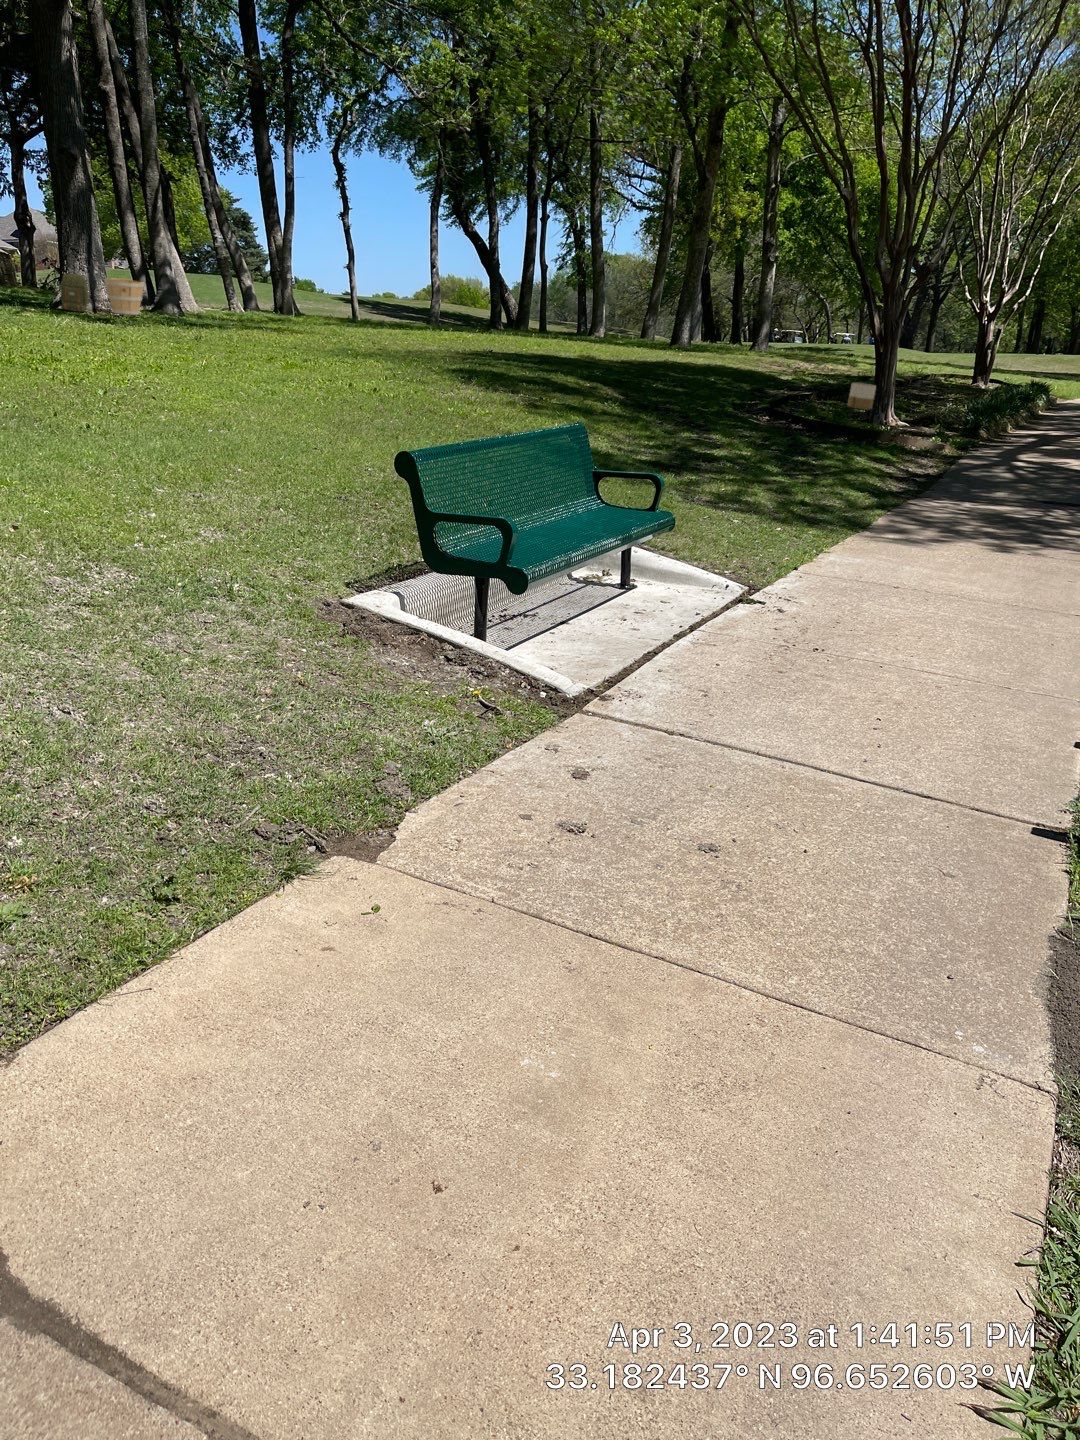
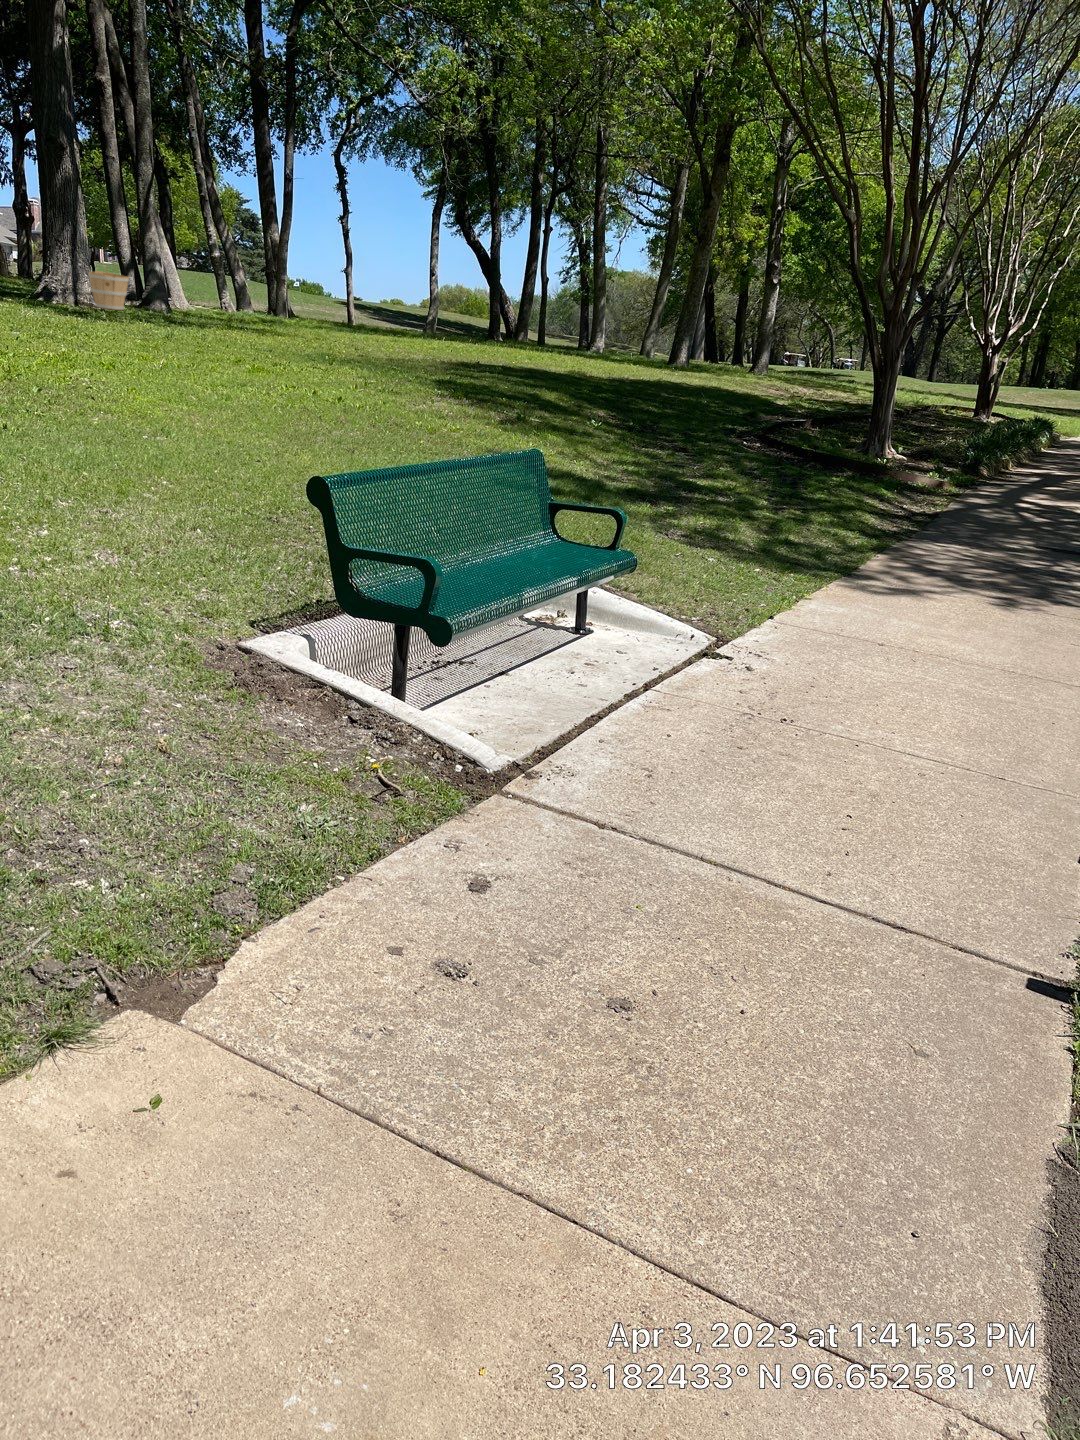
backpack: present [60,273,89,312] -> none [41,264,70,305]
planter: present [848,383,876,410] -> none [842,411,873,451]

